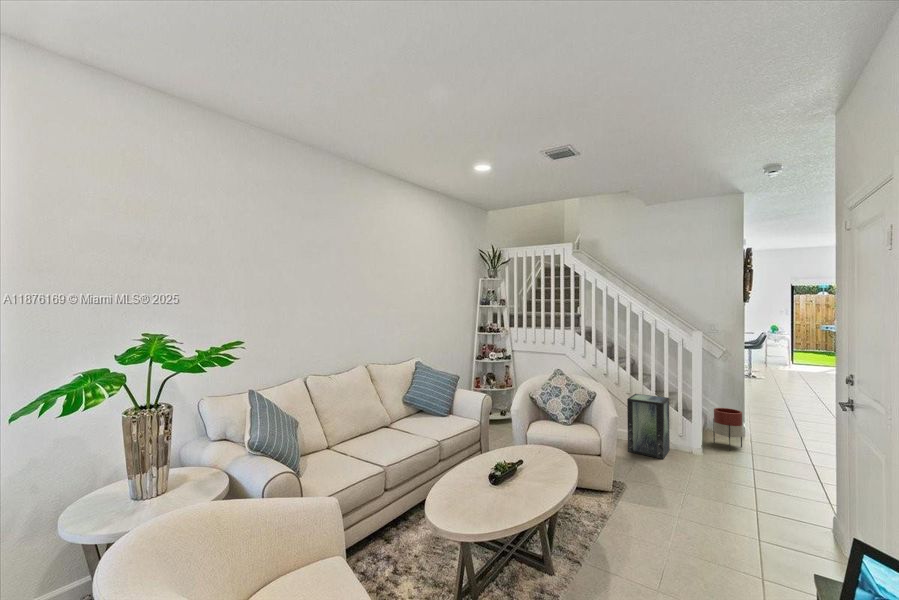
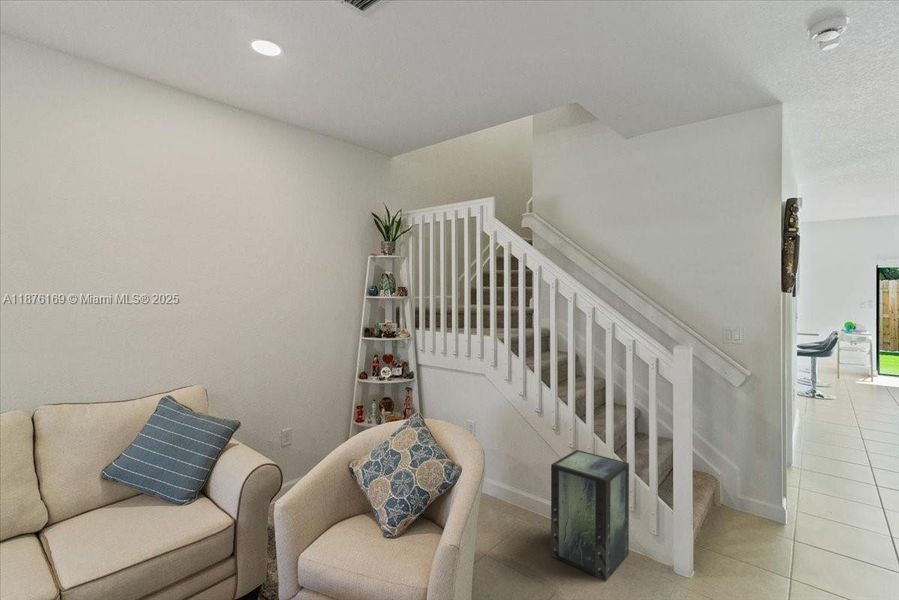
planter: present [713,408,743,451] -> none [715,478,766,562]

